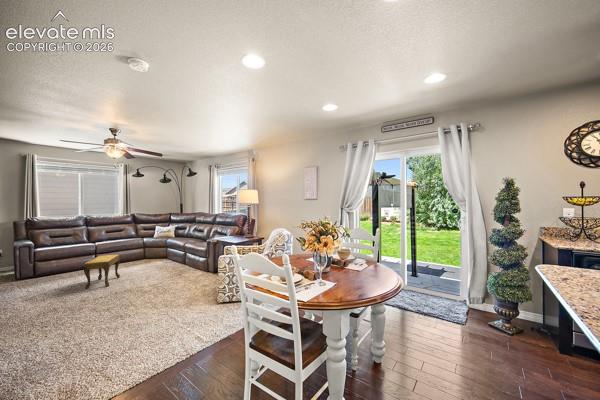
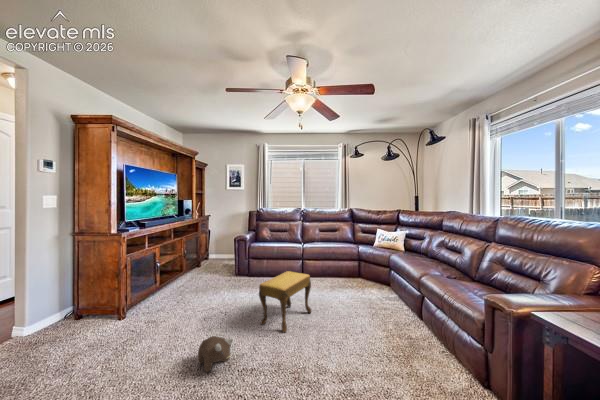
plush toy: none [56,286,87,307] -> present [198,336,233,372]

